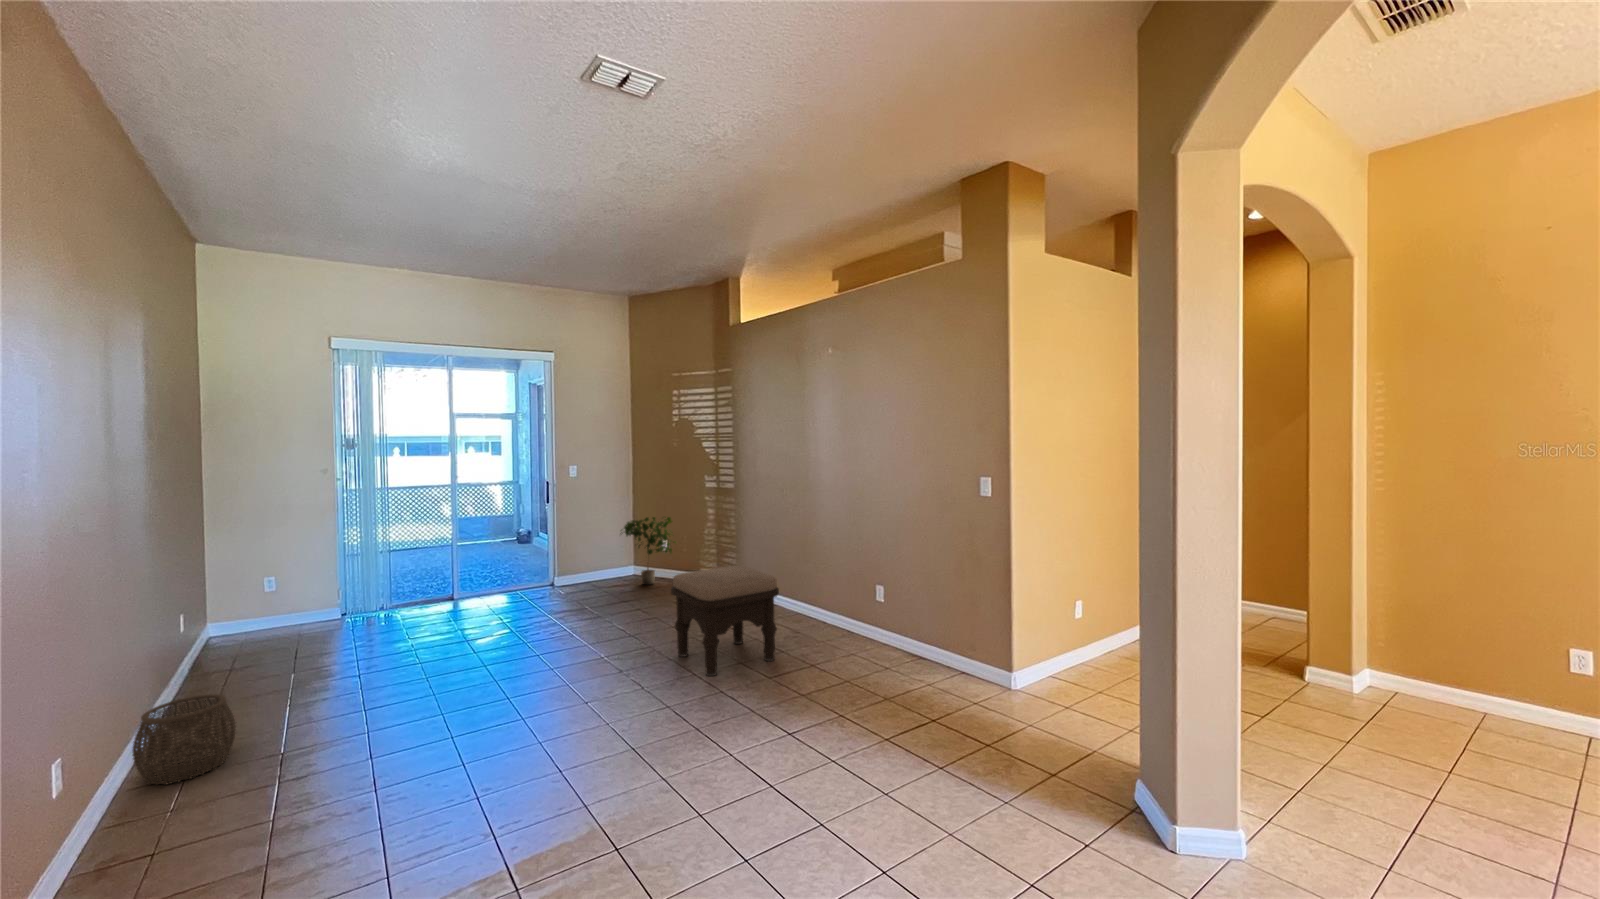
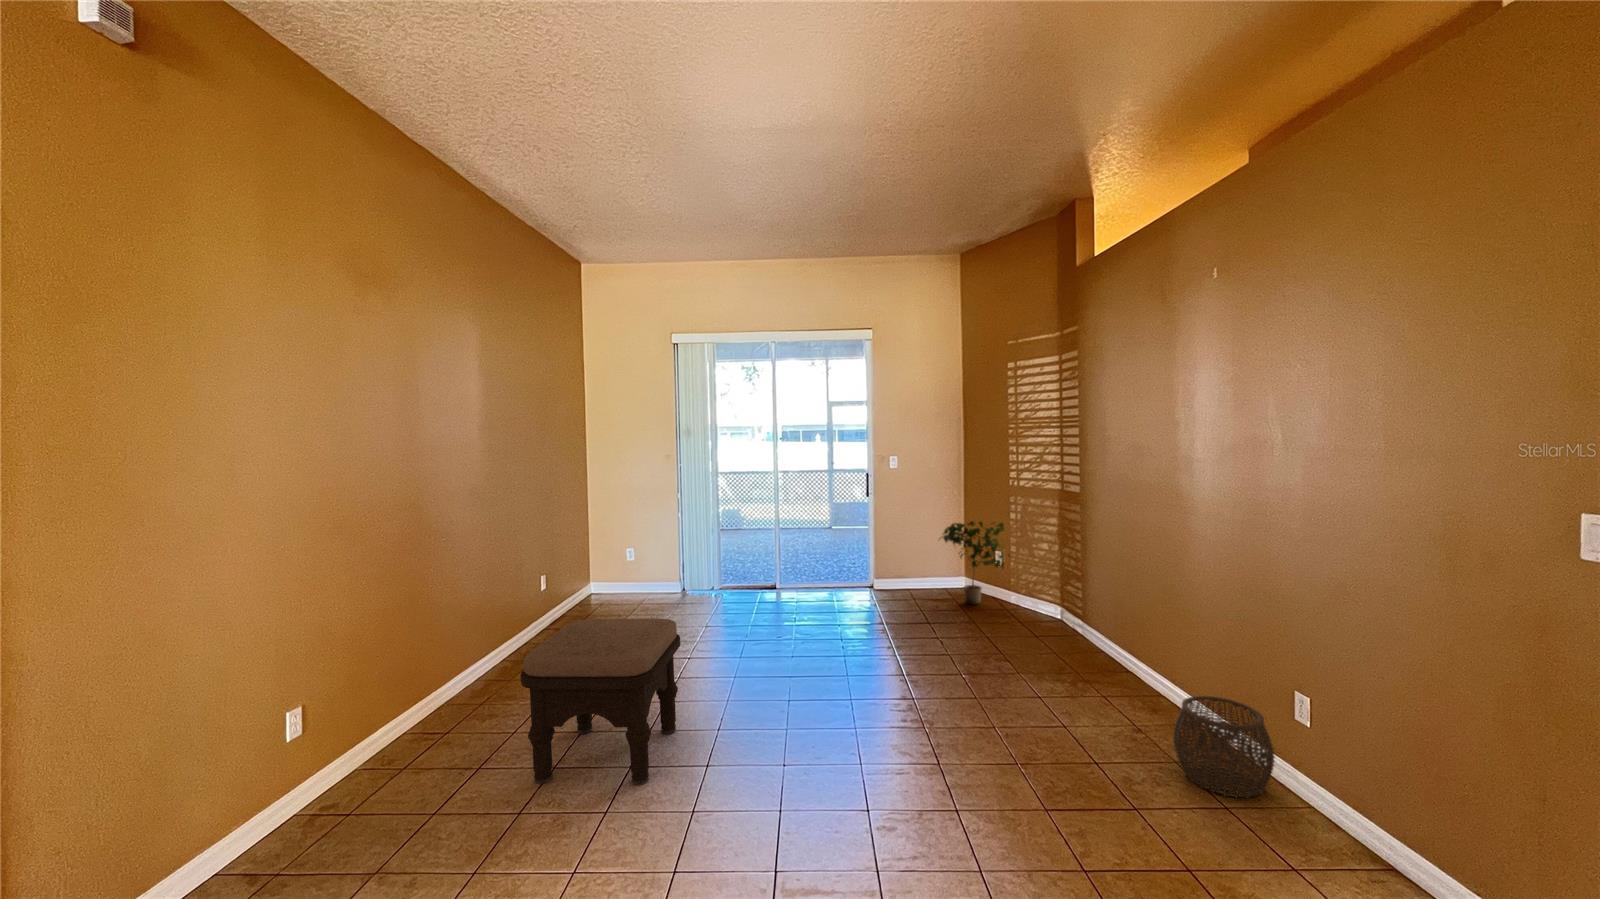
ottoman: present [671,566,779,676] -> present [521,618,680,785]
woven basket: present [132,694,236,785] -> present [1173,696,1275,798]

